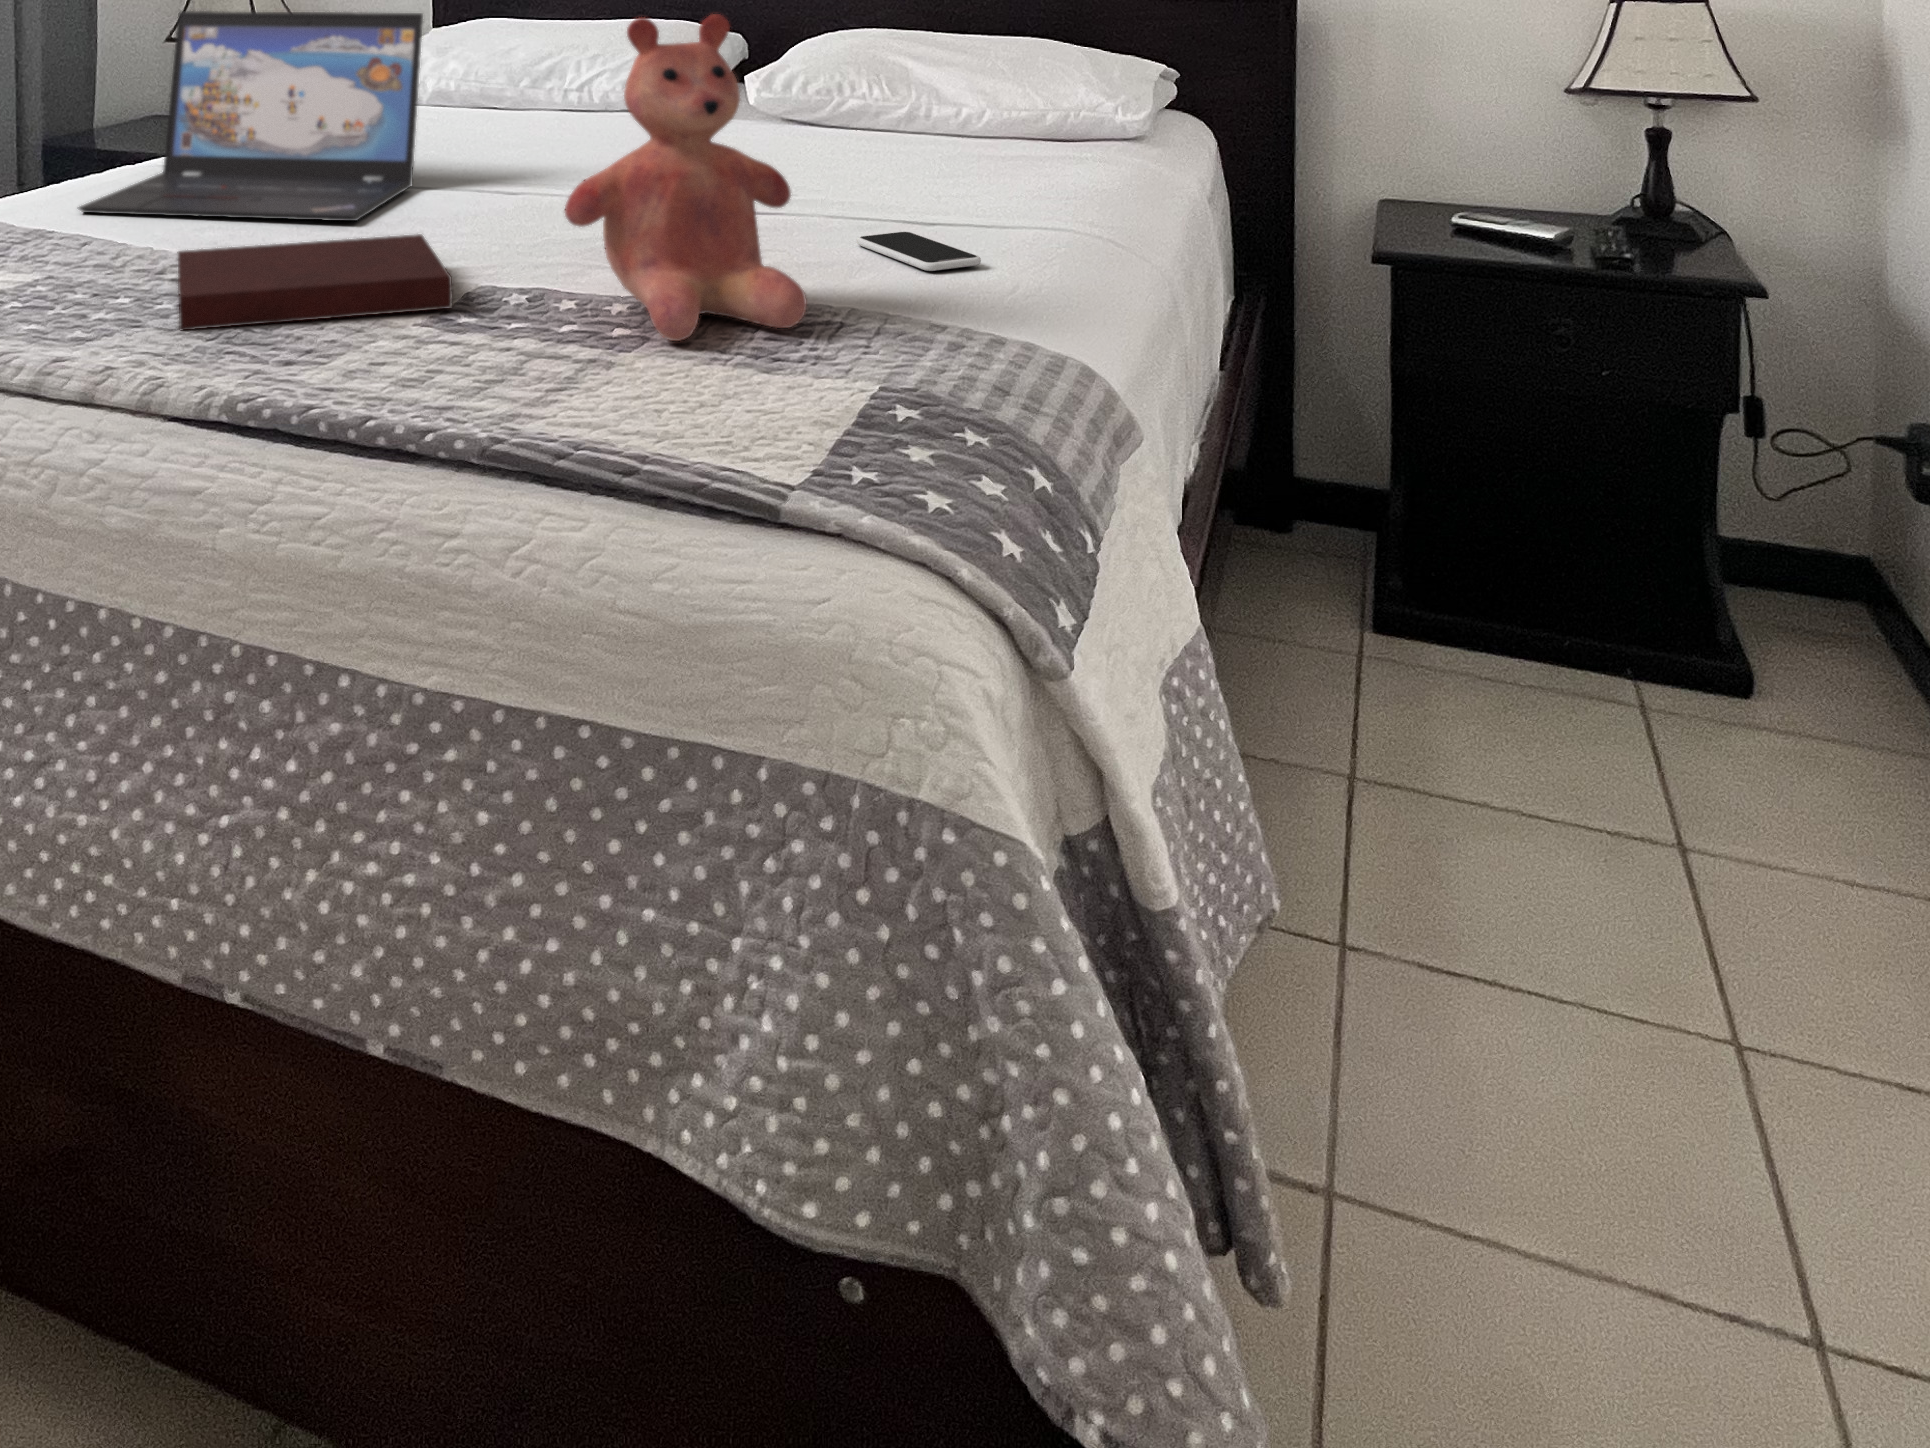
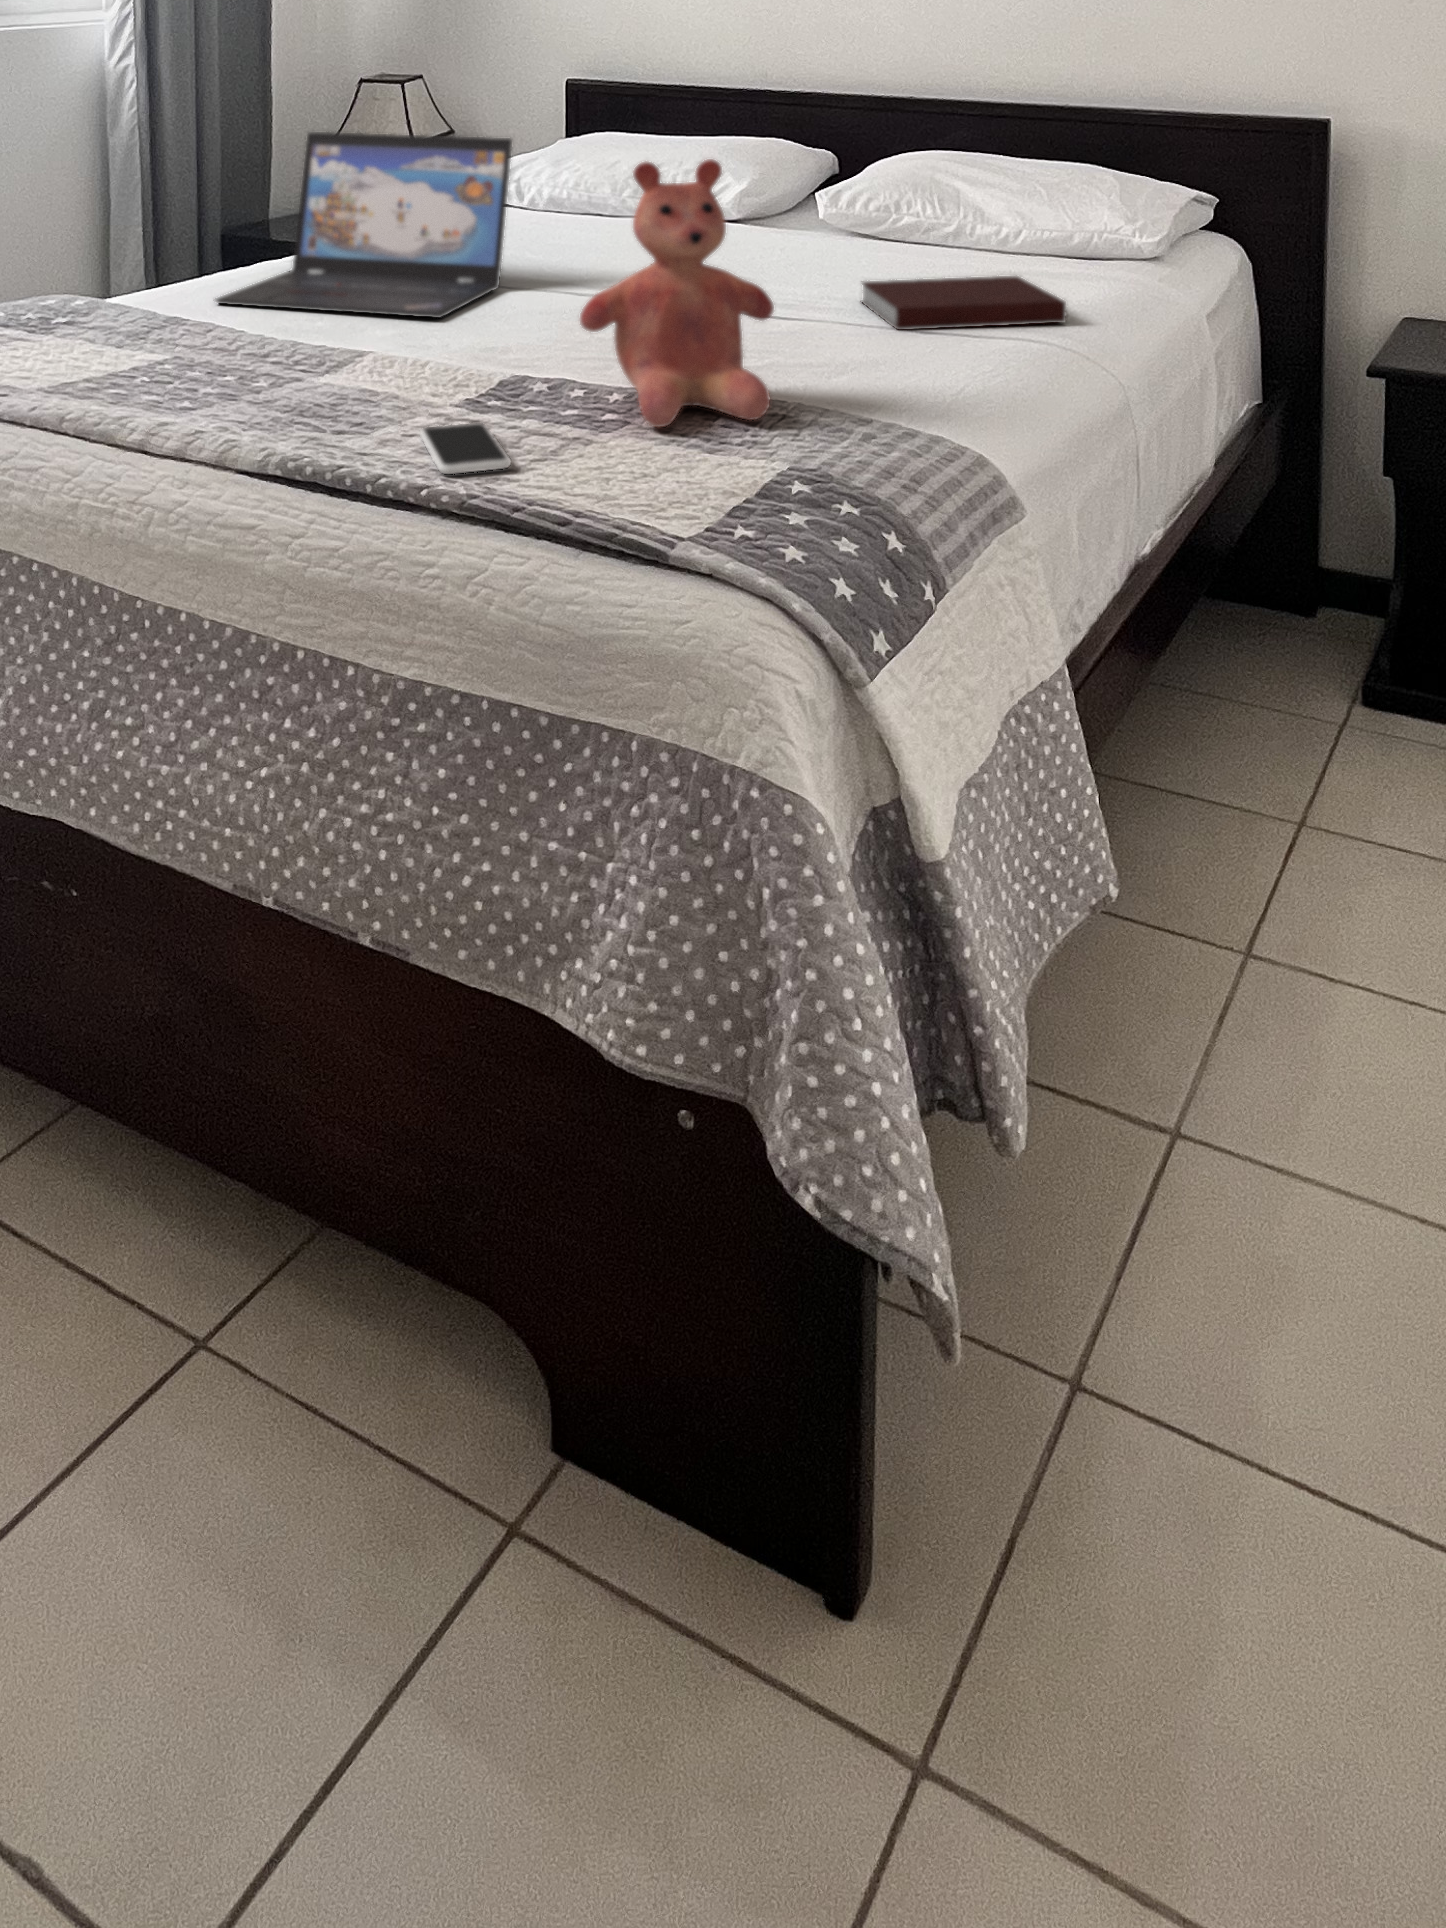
smartphone: present [857,232,981,271] -> present [420,423,511,474]
notebook: present [178,234,452,330] -> present [862,276,1066,330]

